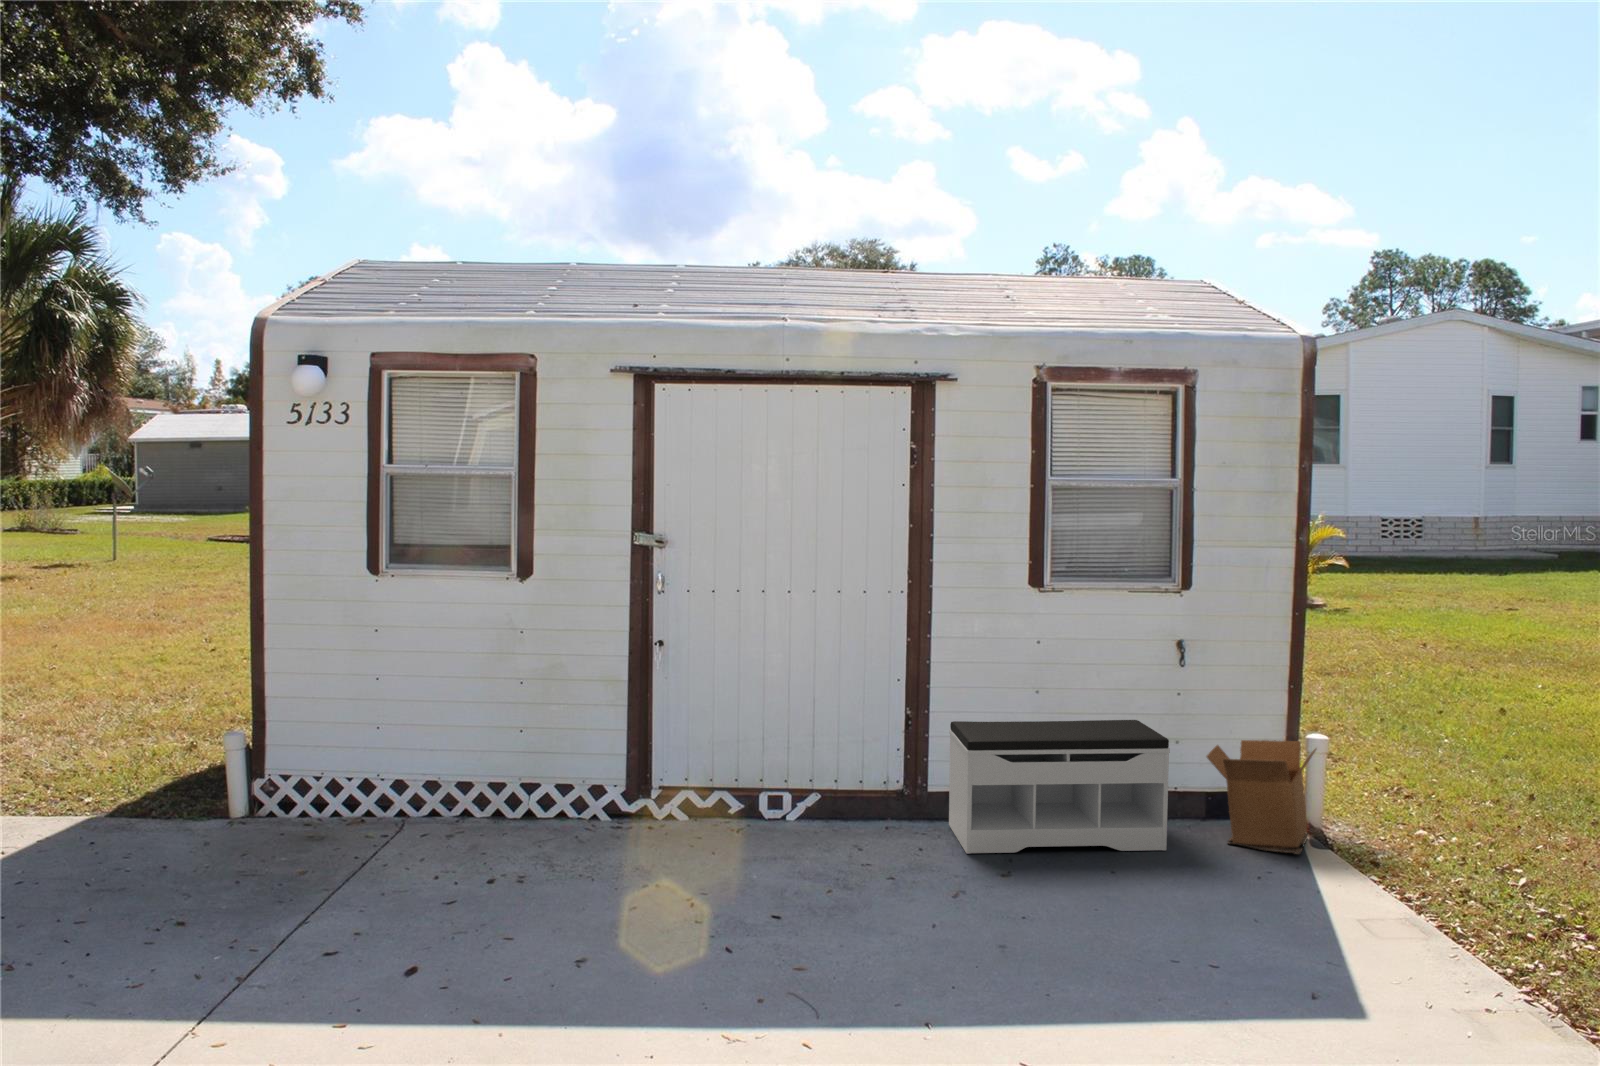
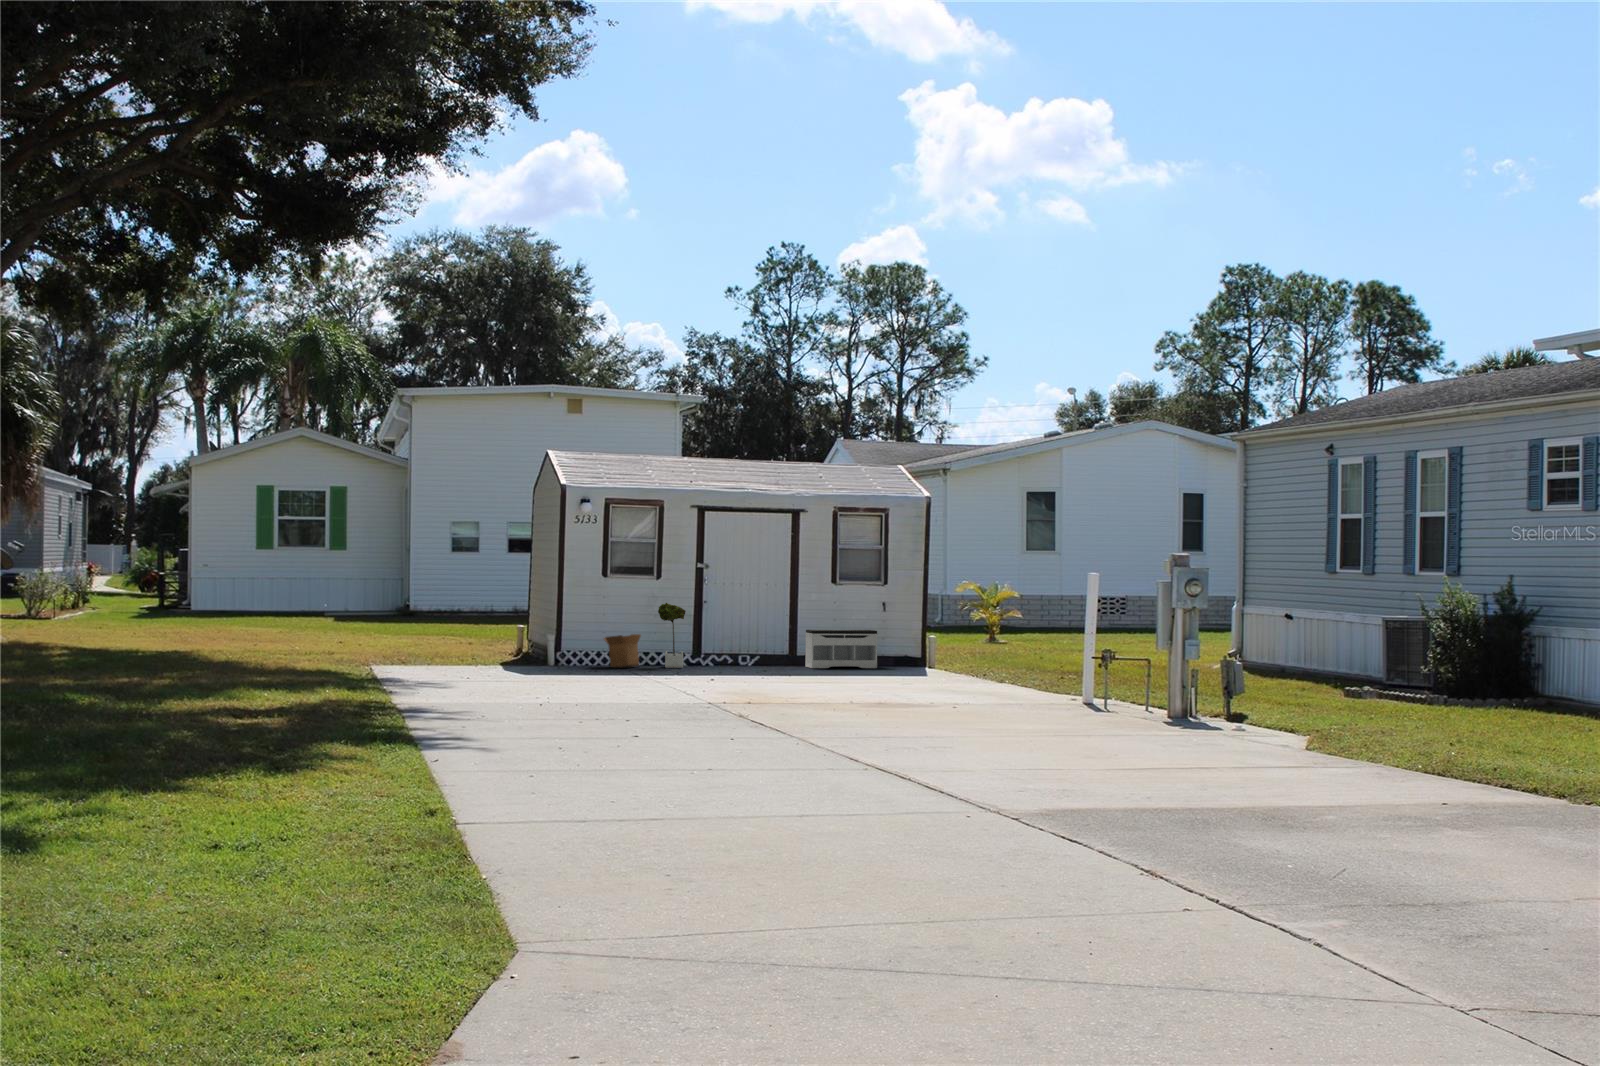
potted tree: none [509,654,594,846] -> present [658,603,686,668]
cardboard box: present [1207,740,1316,854] -> present [604,634,641,668]

